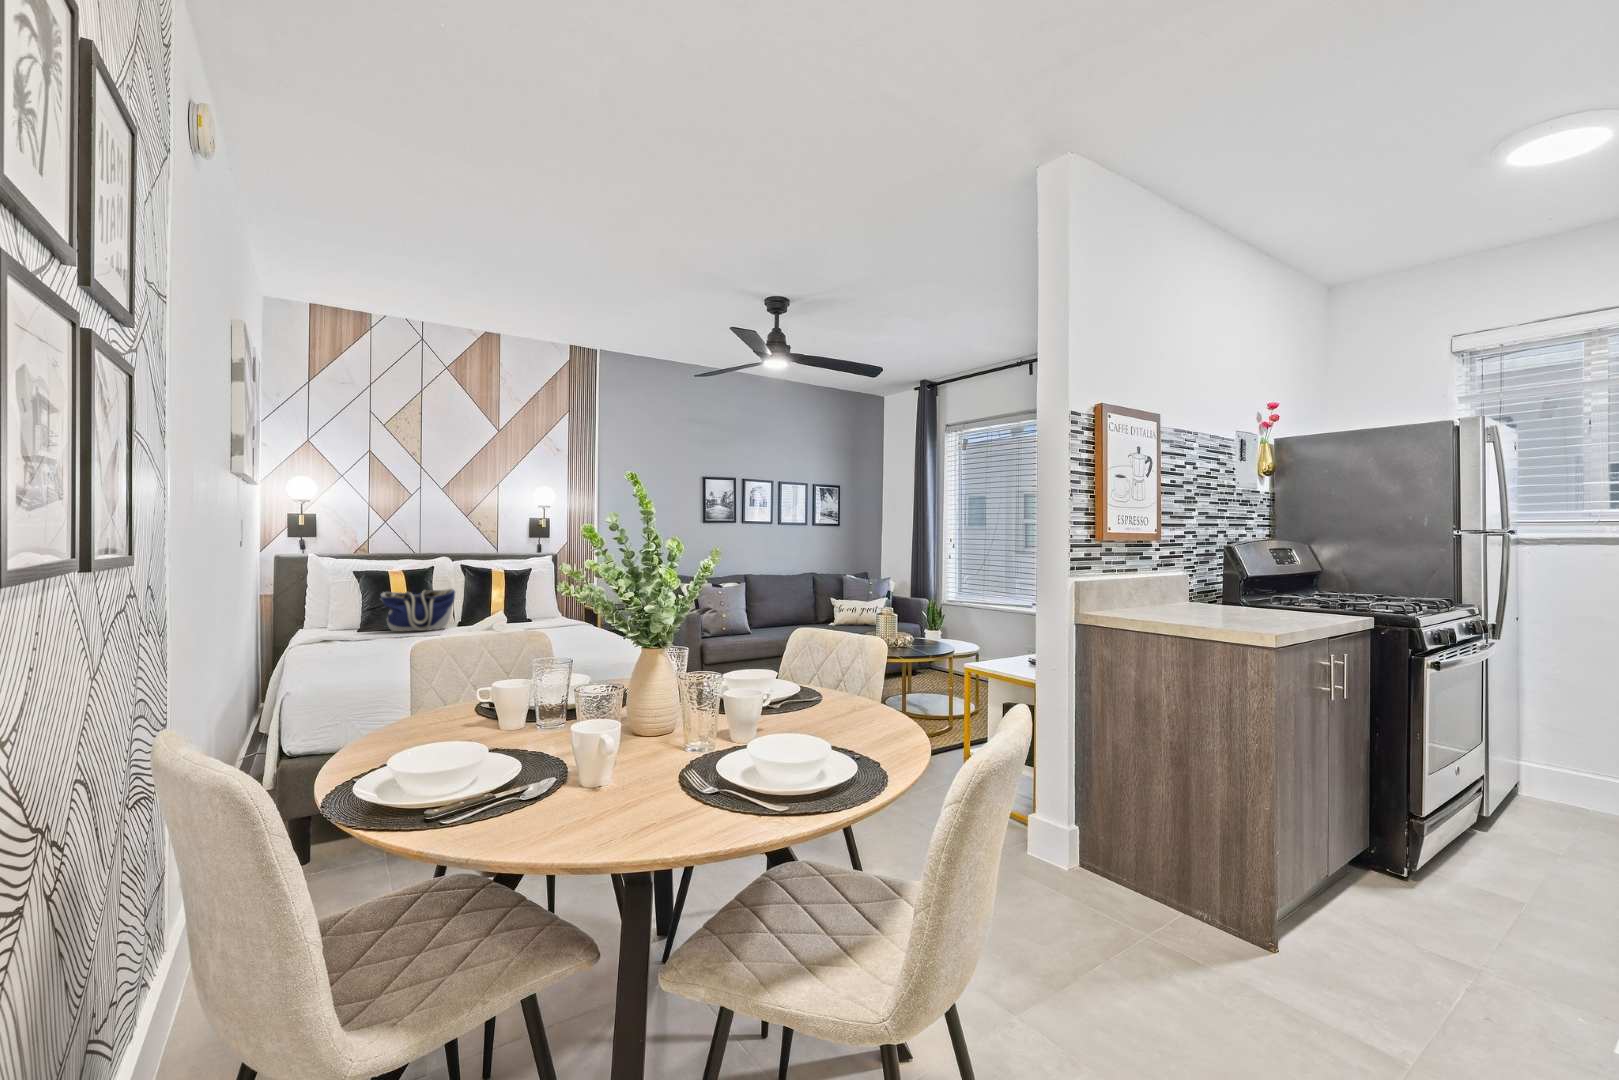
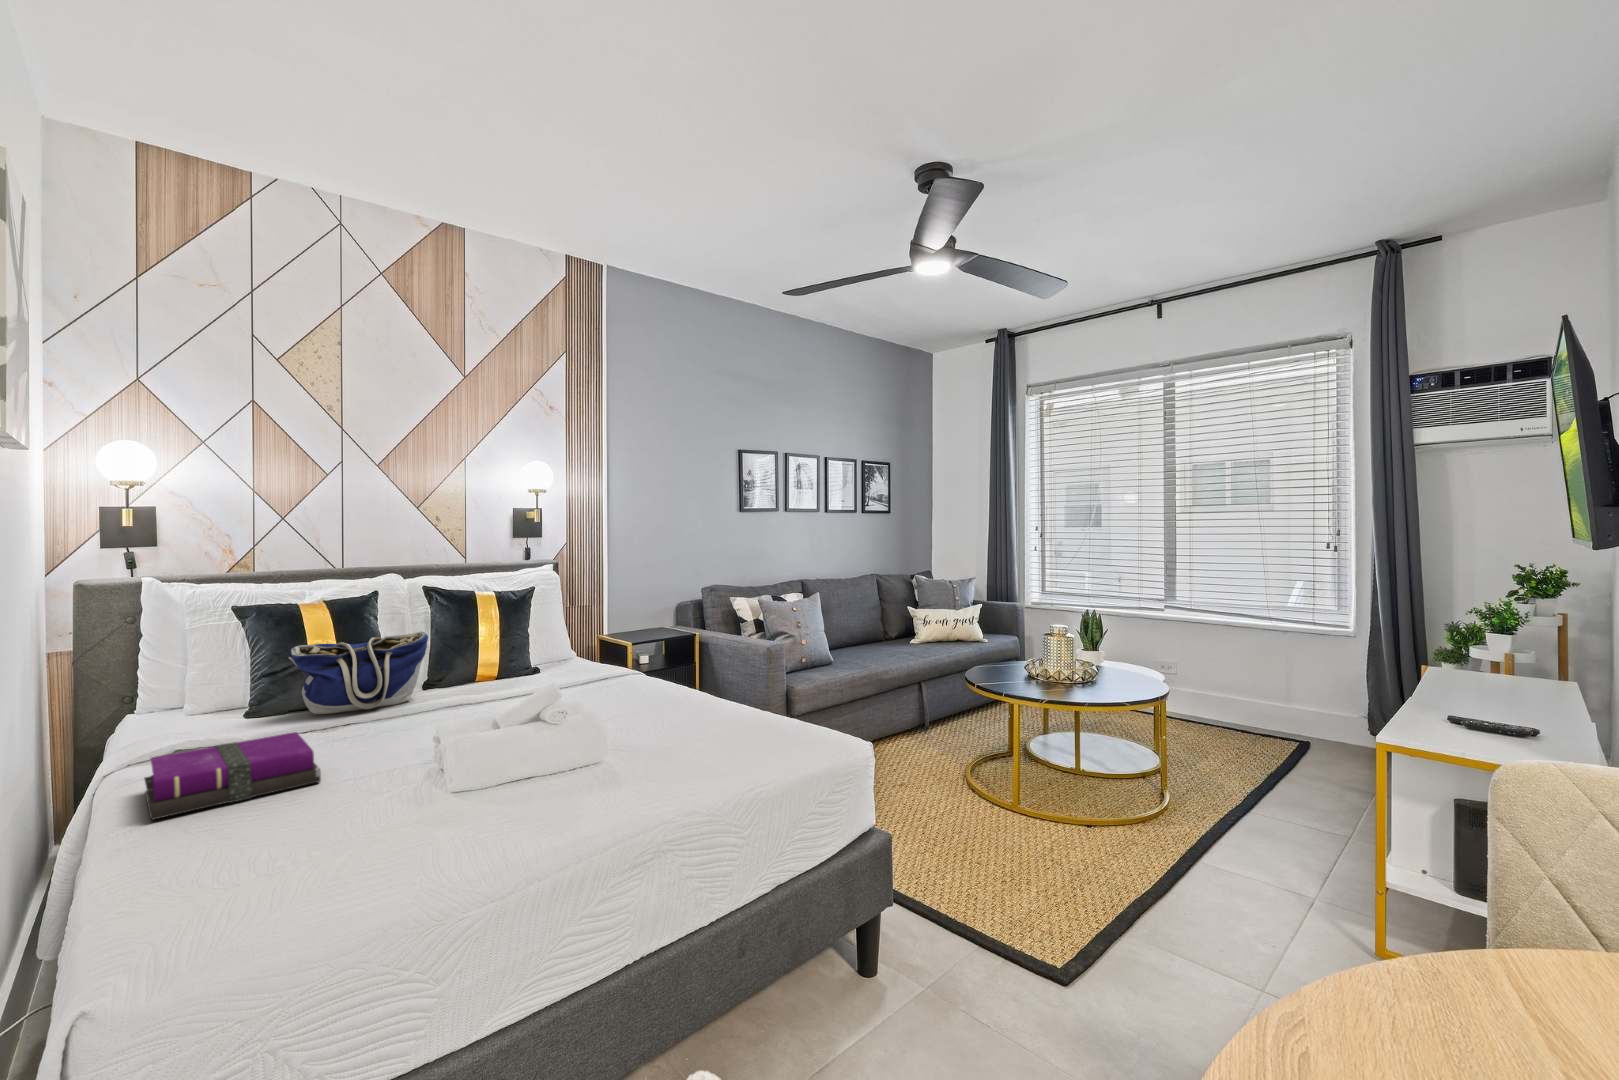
notebook: none [309,630,386,657] -> present [144,732,321,820]

